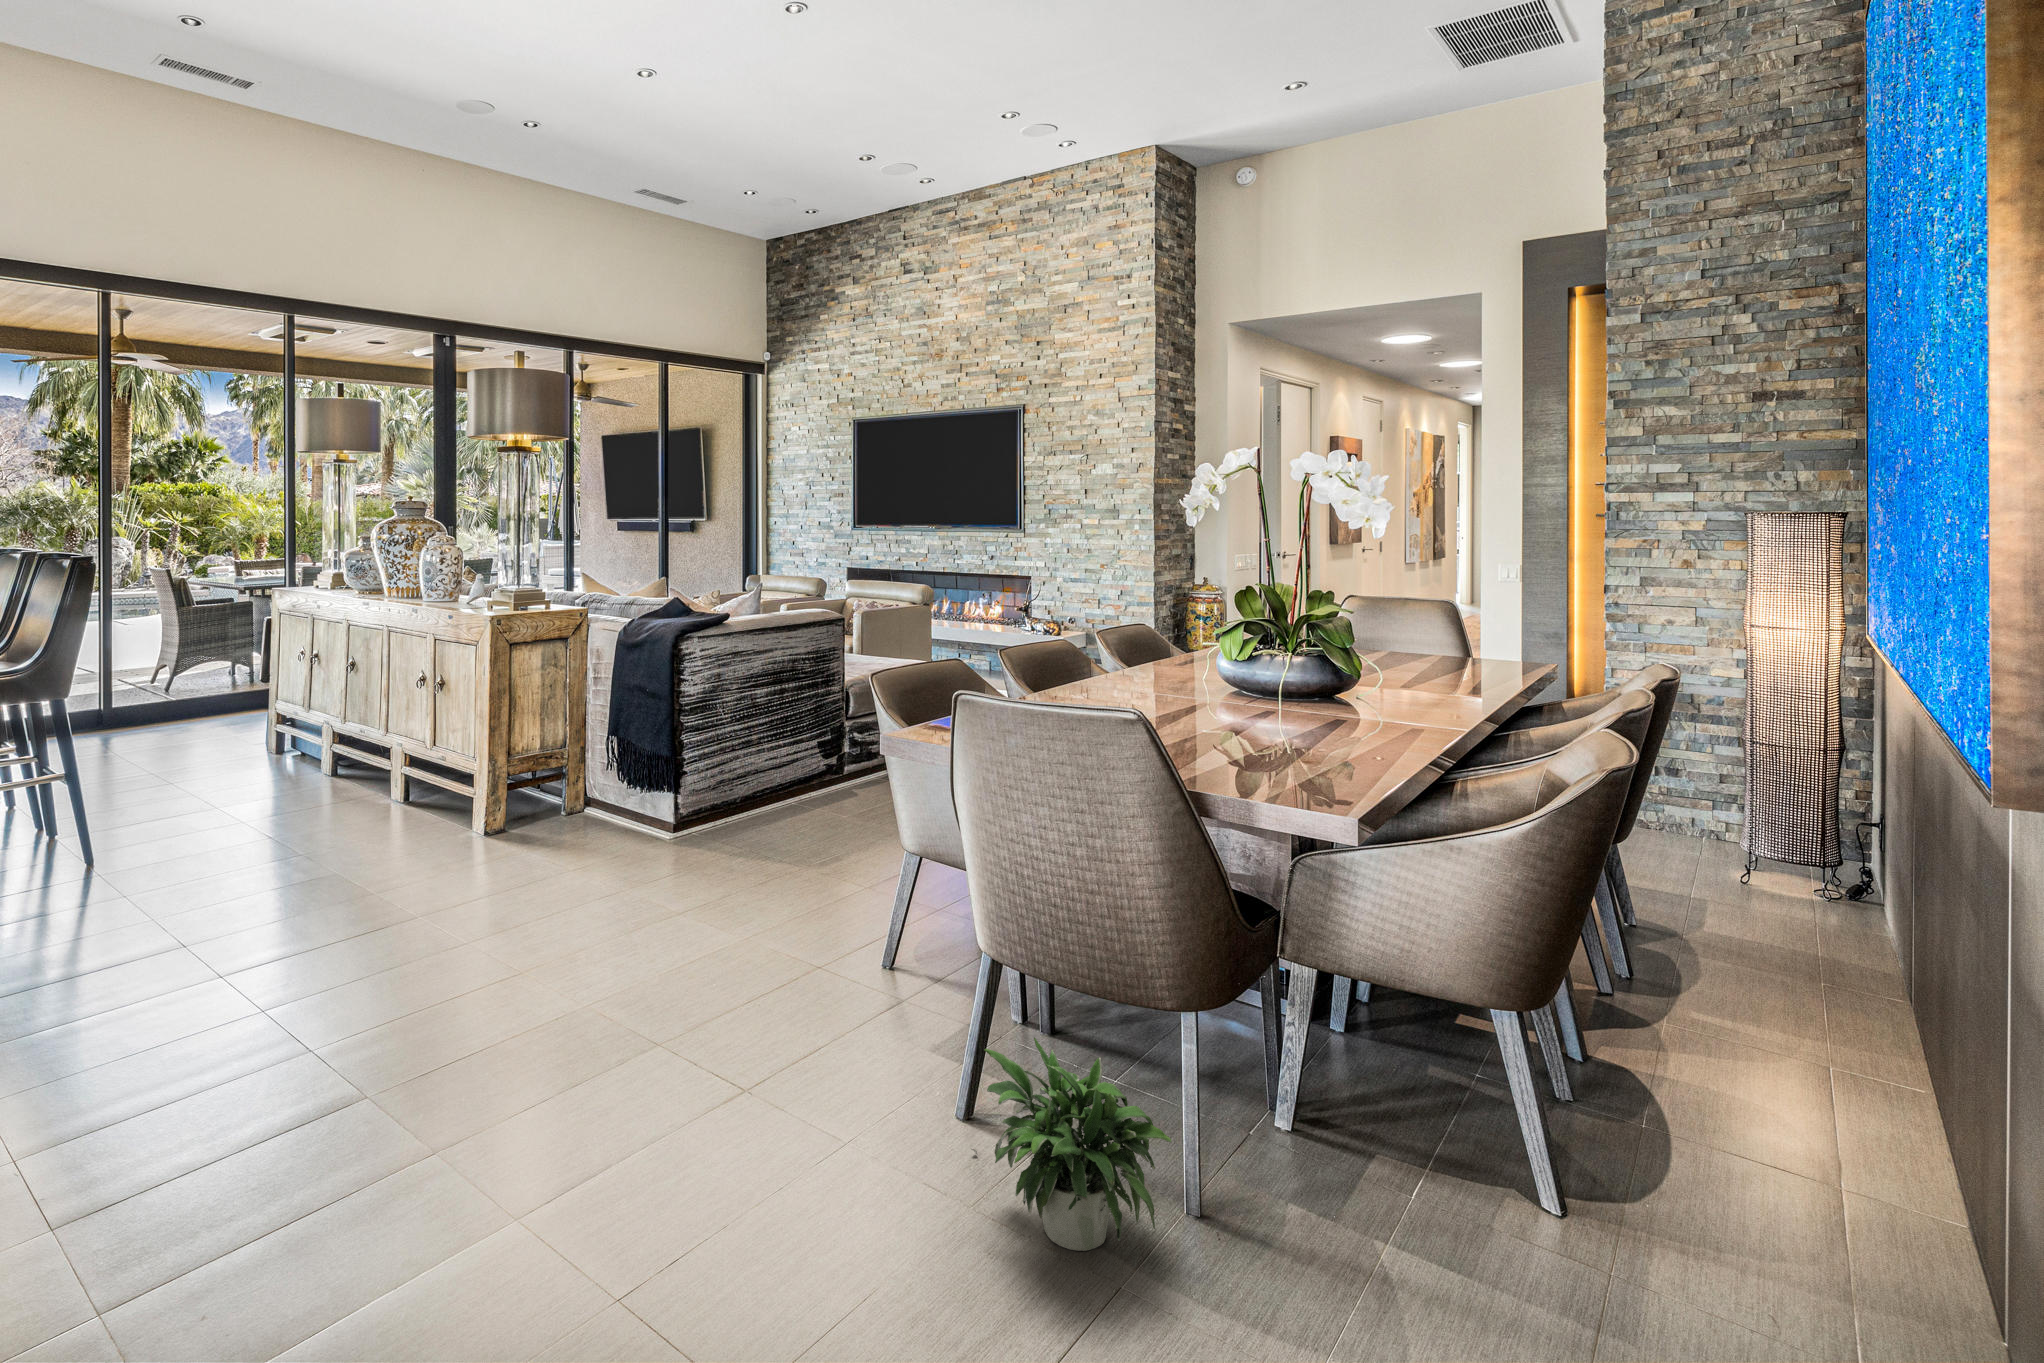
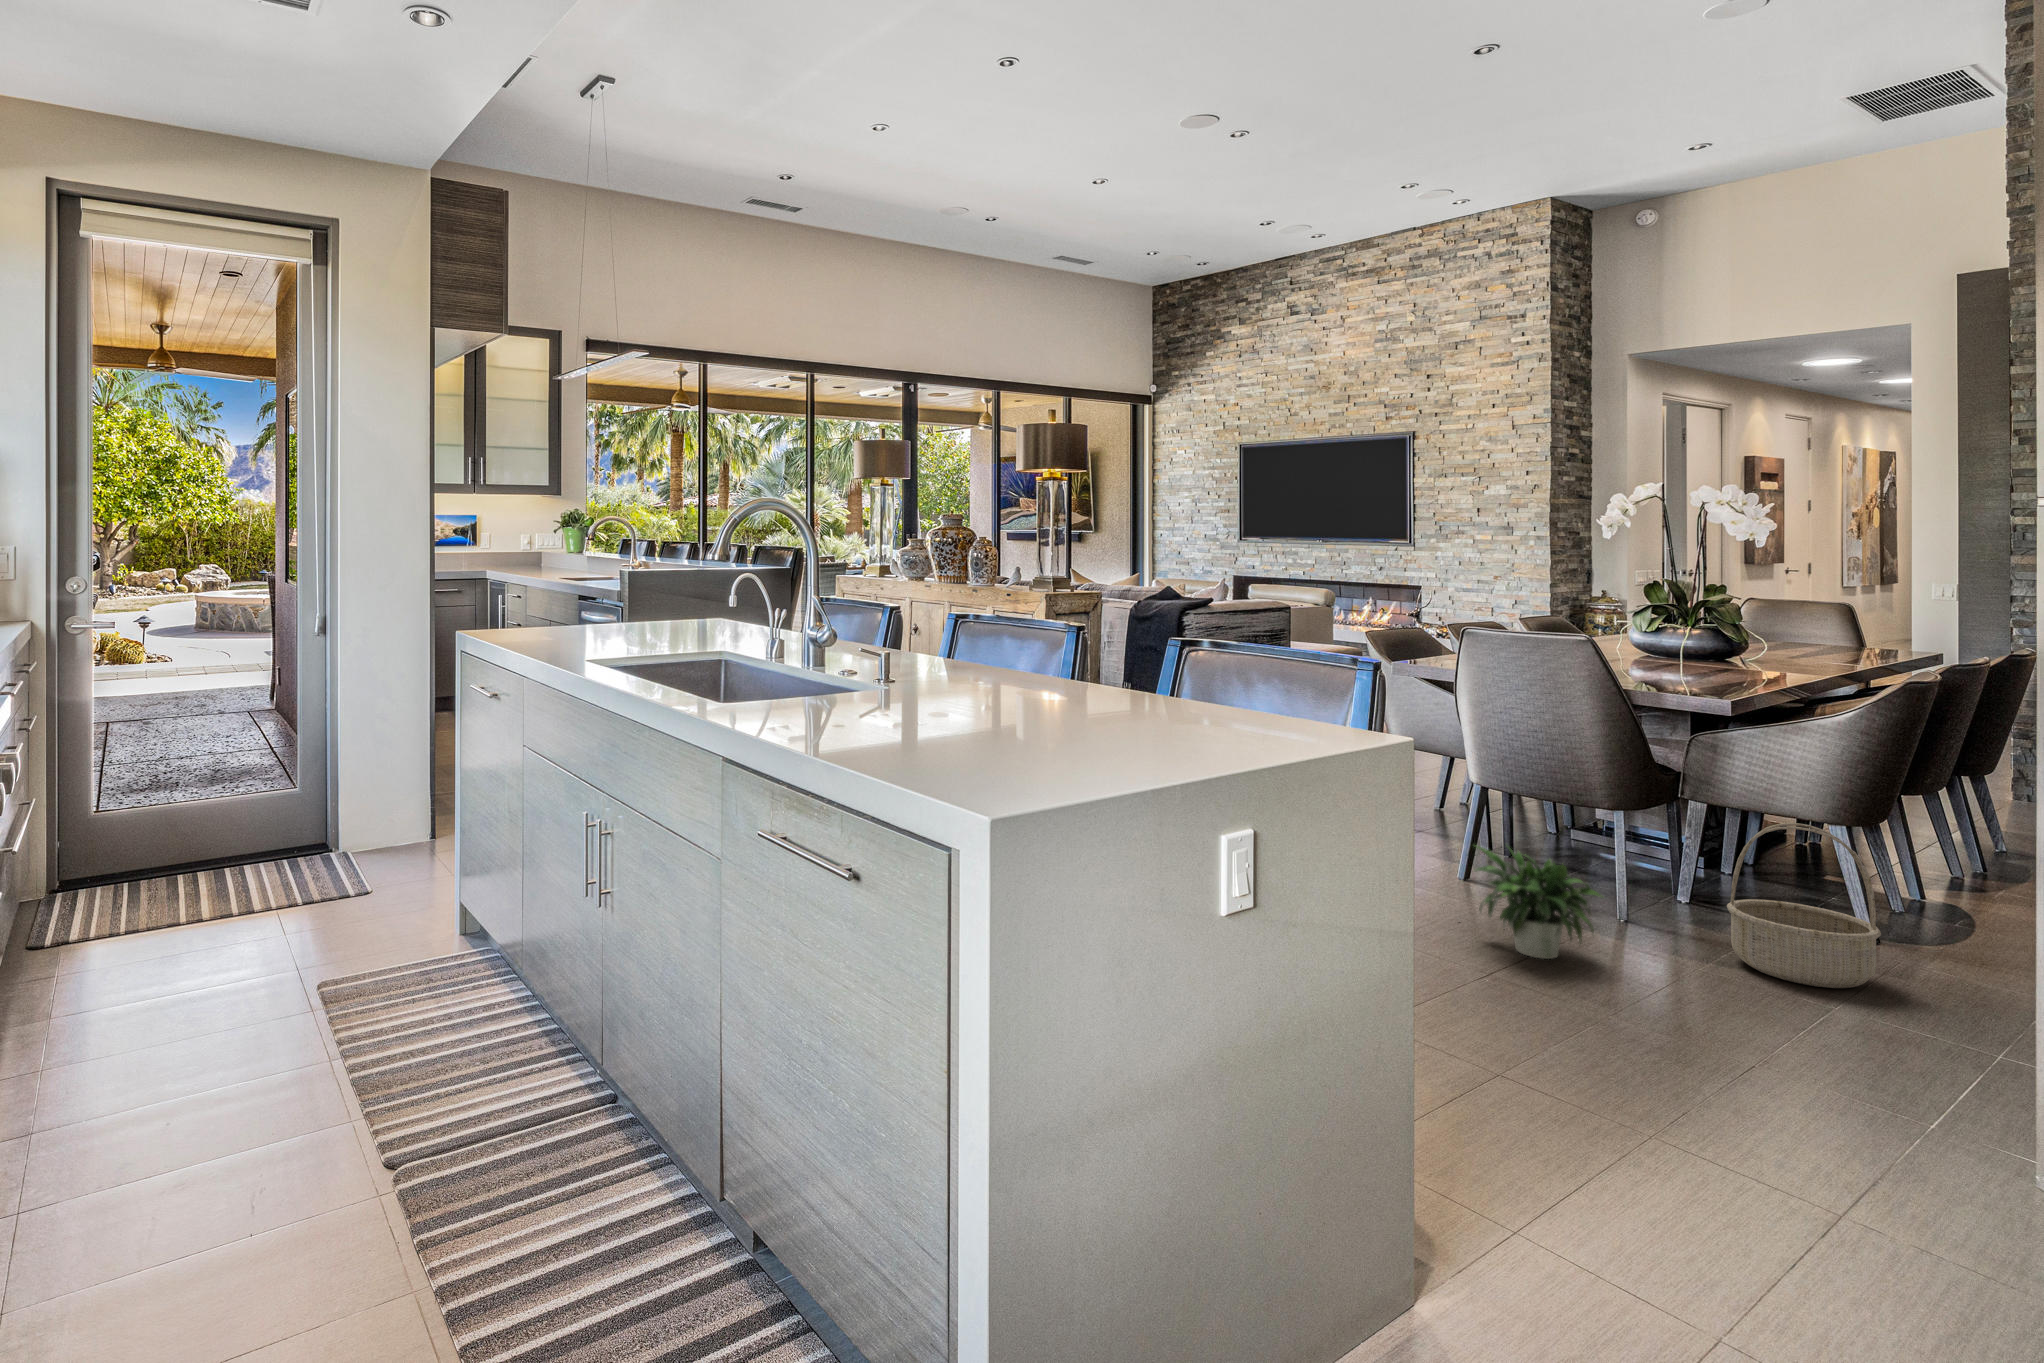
basket: none [1345,990,1560,1267] -> present [1727,823,1881,988]

